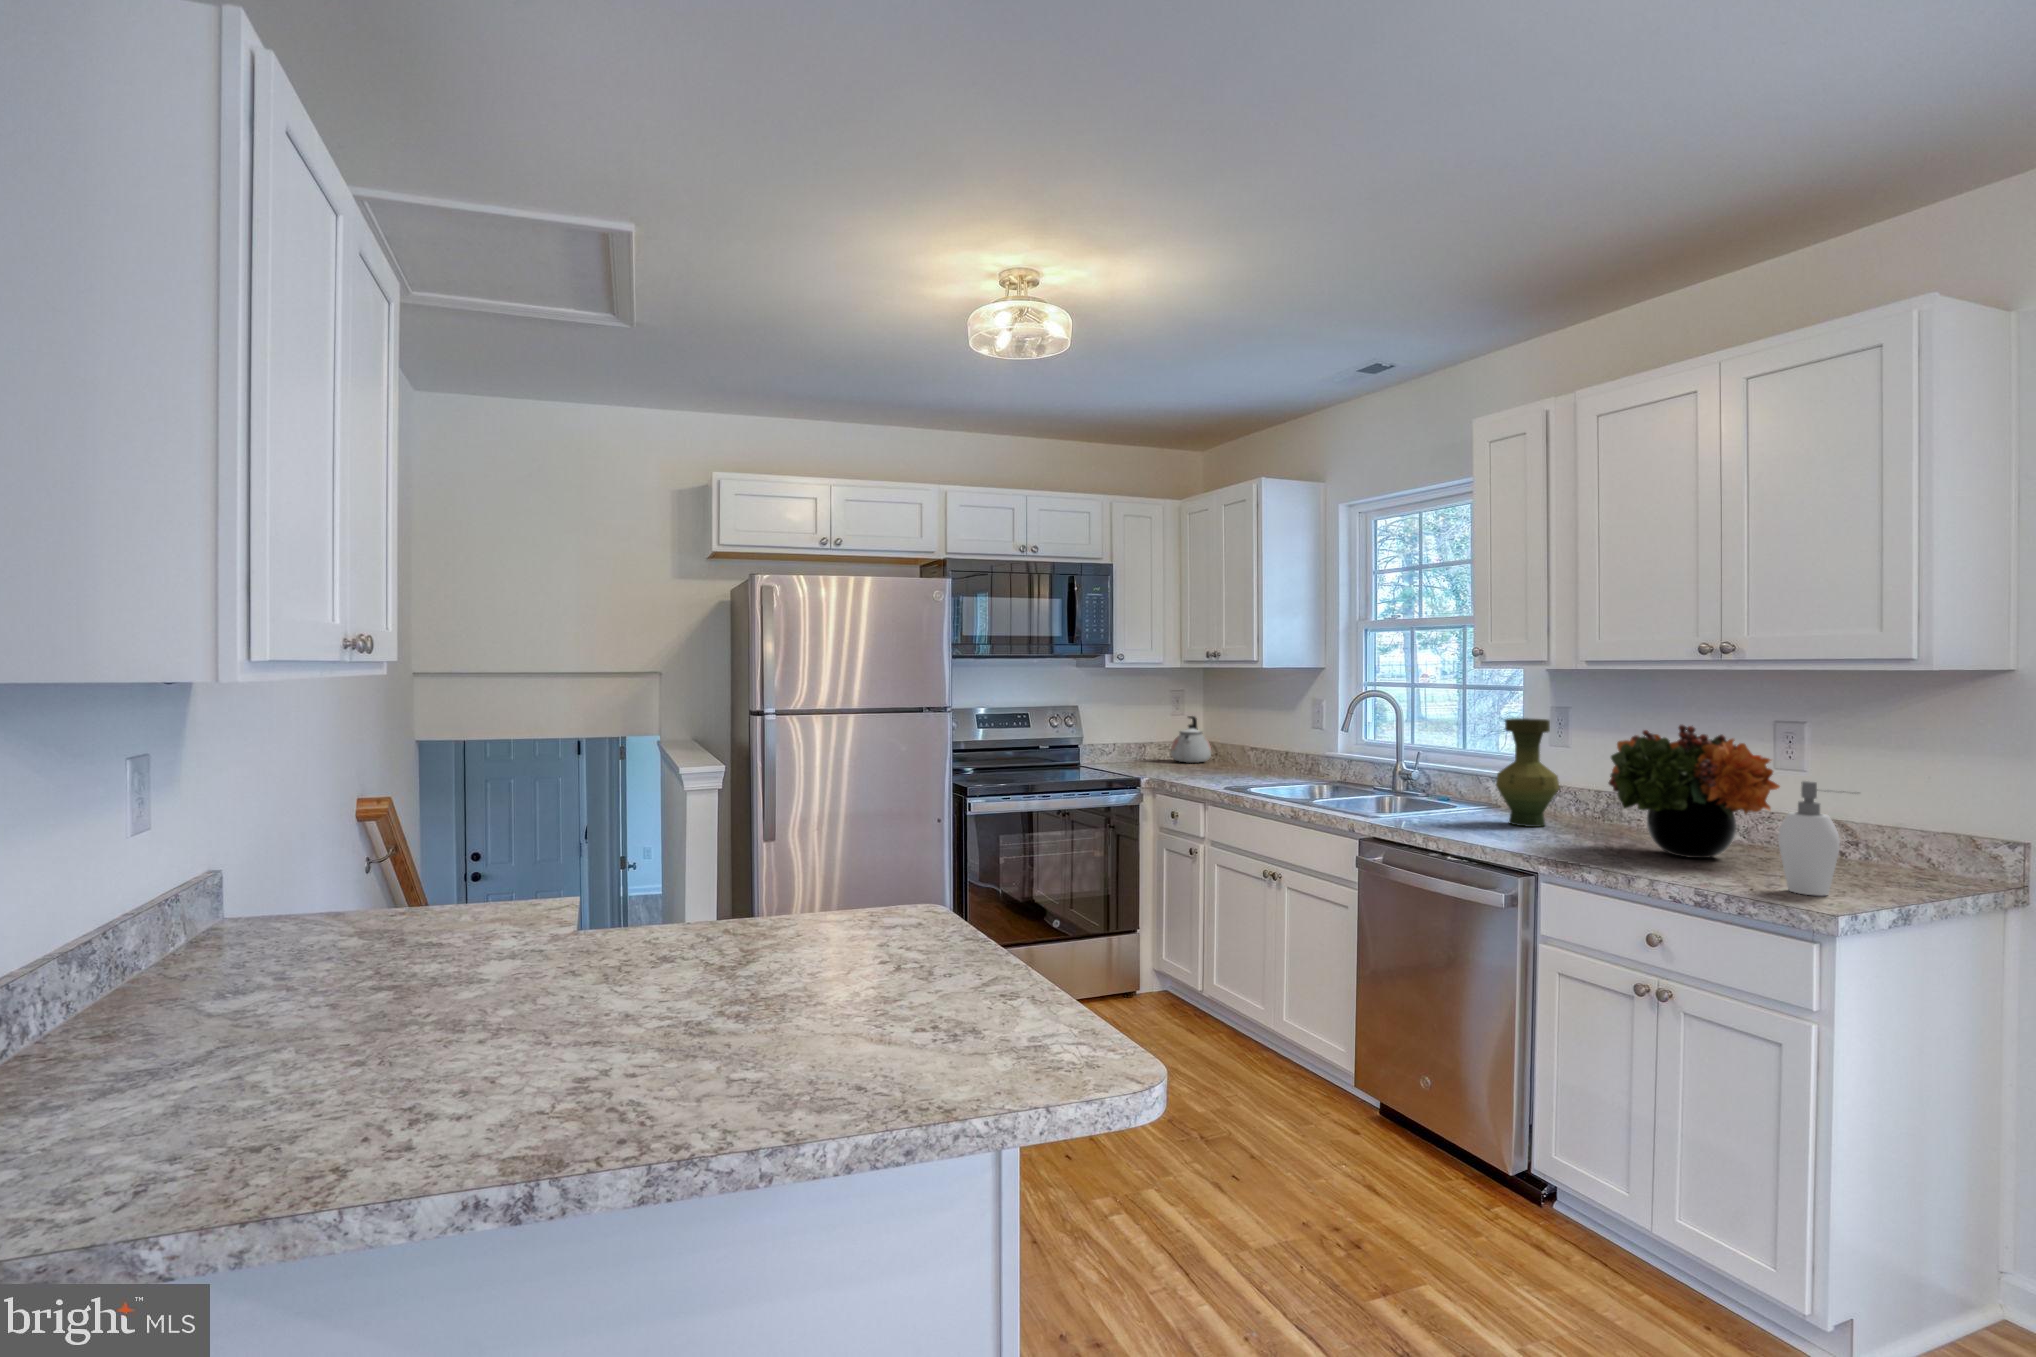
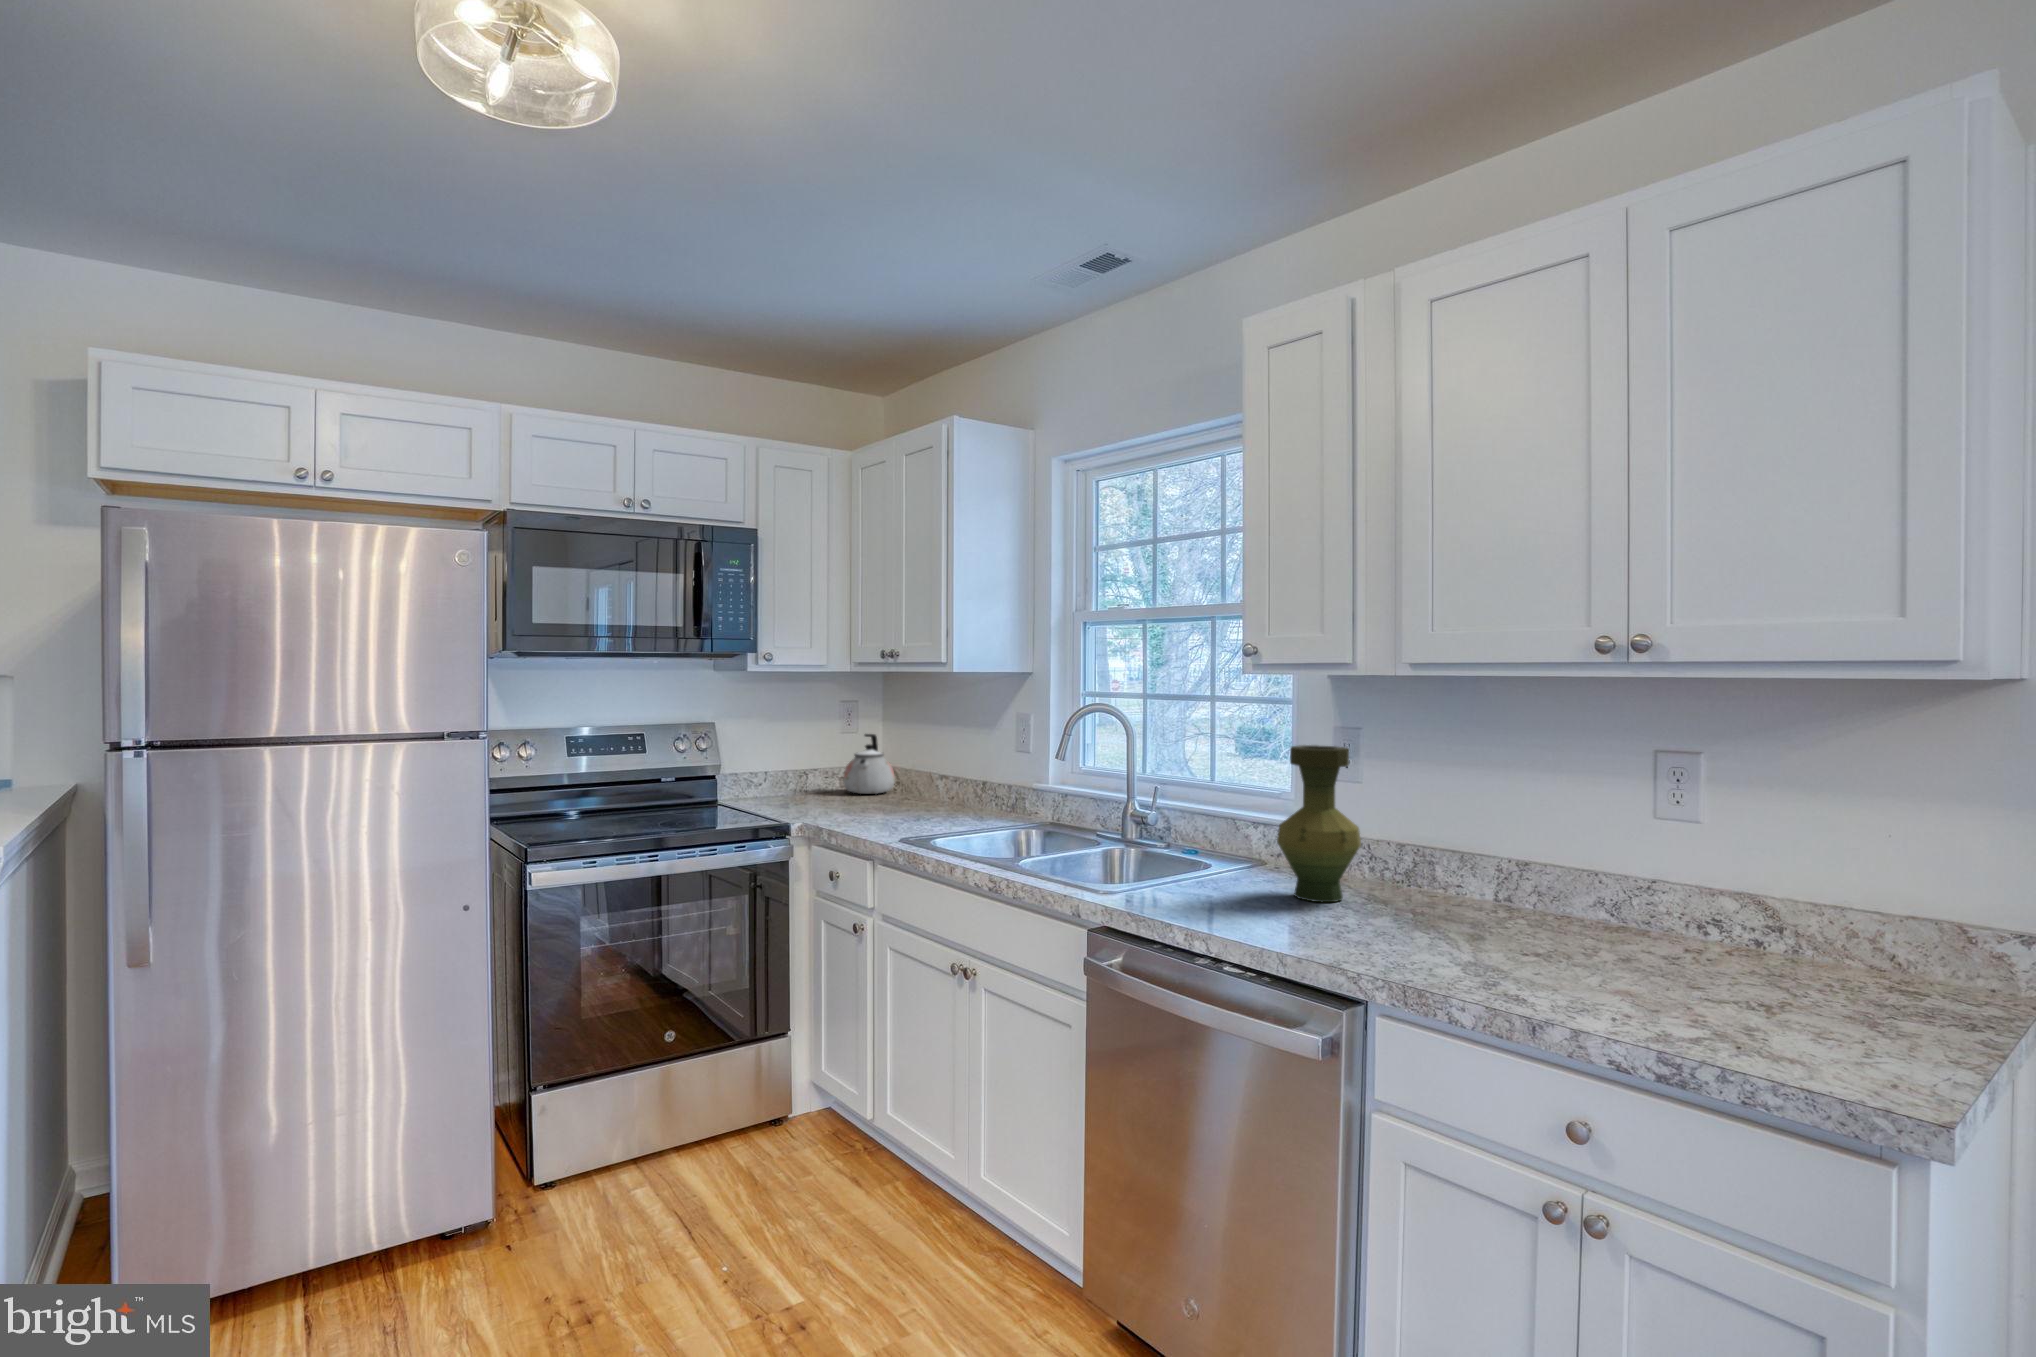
flower arrangement: present [1609,725,1780,858] -> none [1451,760,1705,965]
soap dispenser: present [1778,781,1844,896] -> none [1784,866,1927,1064]

